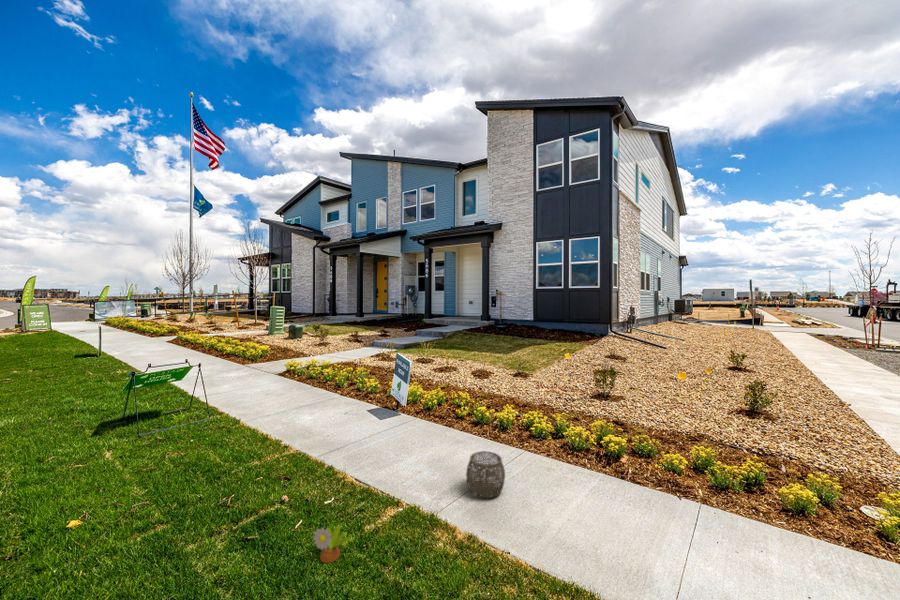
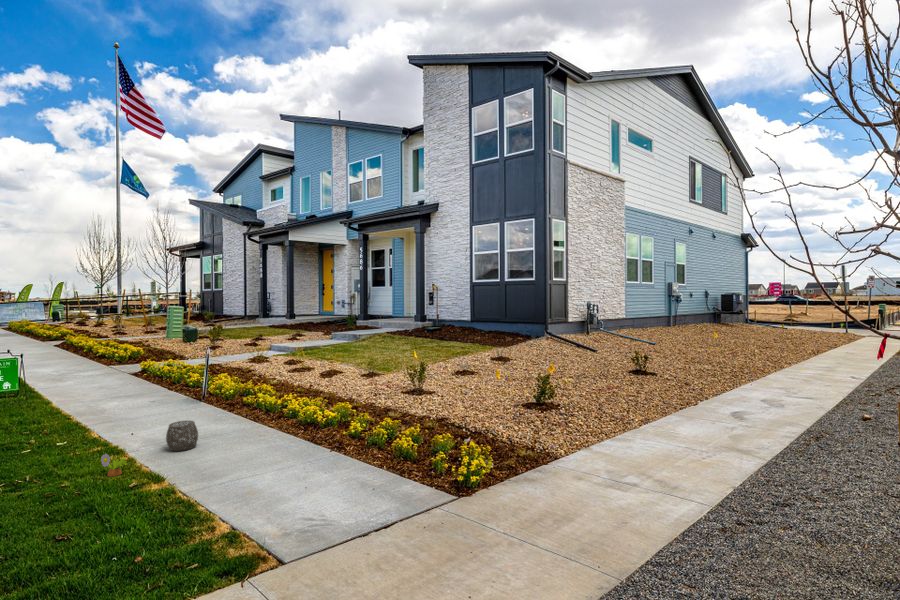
decorative plant: present [313,526,351,563] -> present [101,454,127,477]

